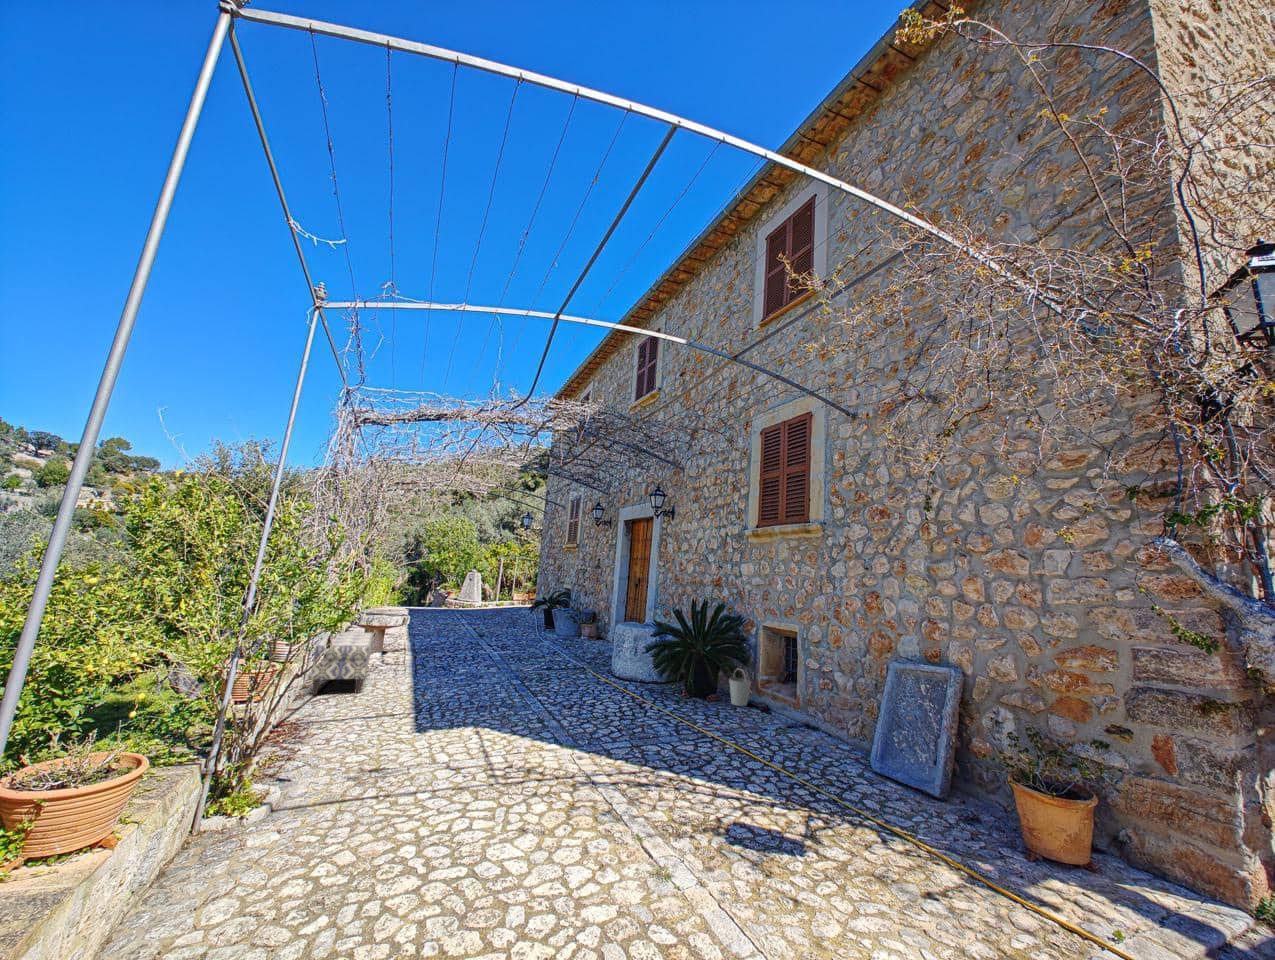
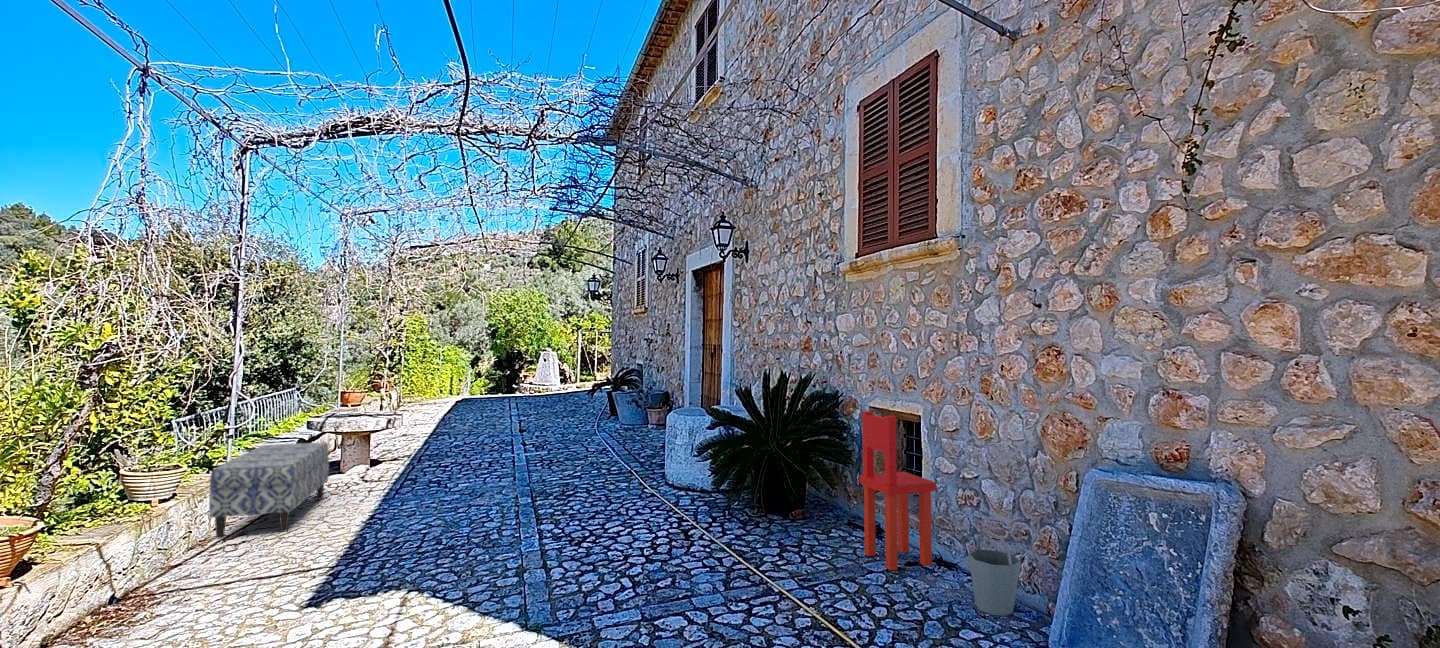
chair: none [758,627,806,729] -> present [859,411,936,571]
bucket: present [729,669,751,706] -> present [968,531,1021,616]

